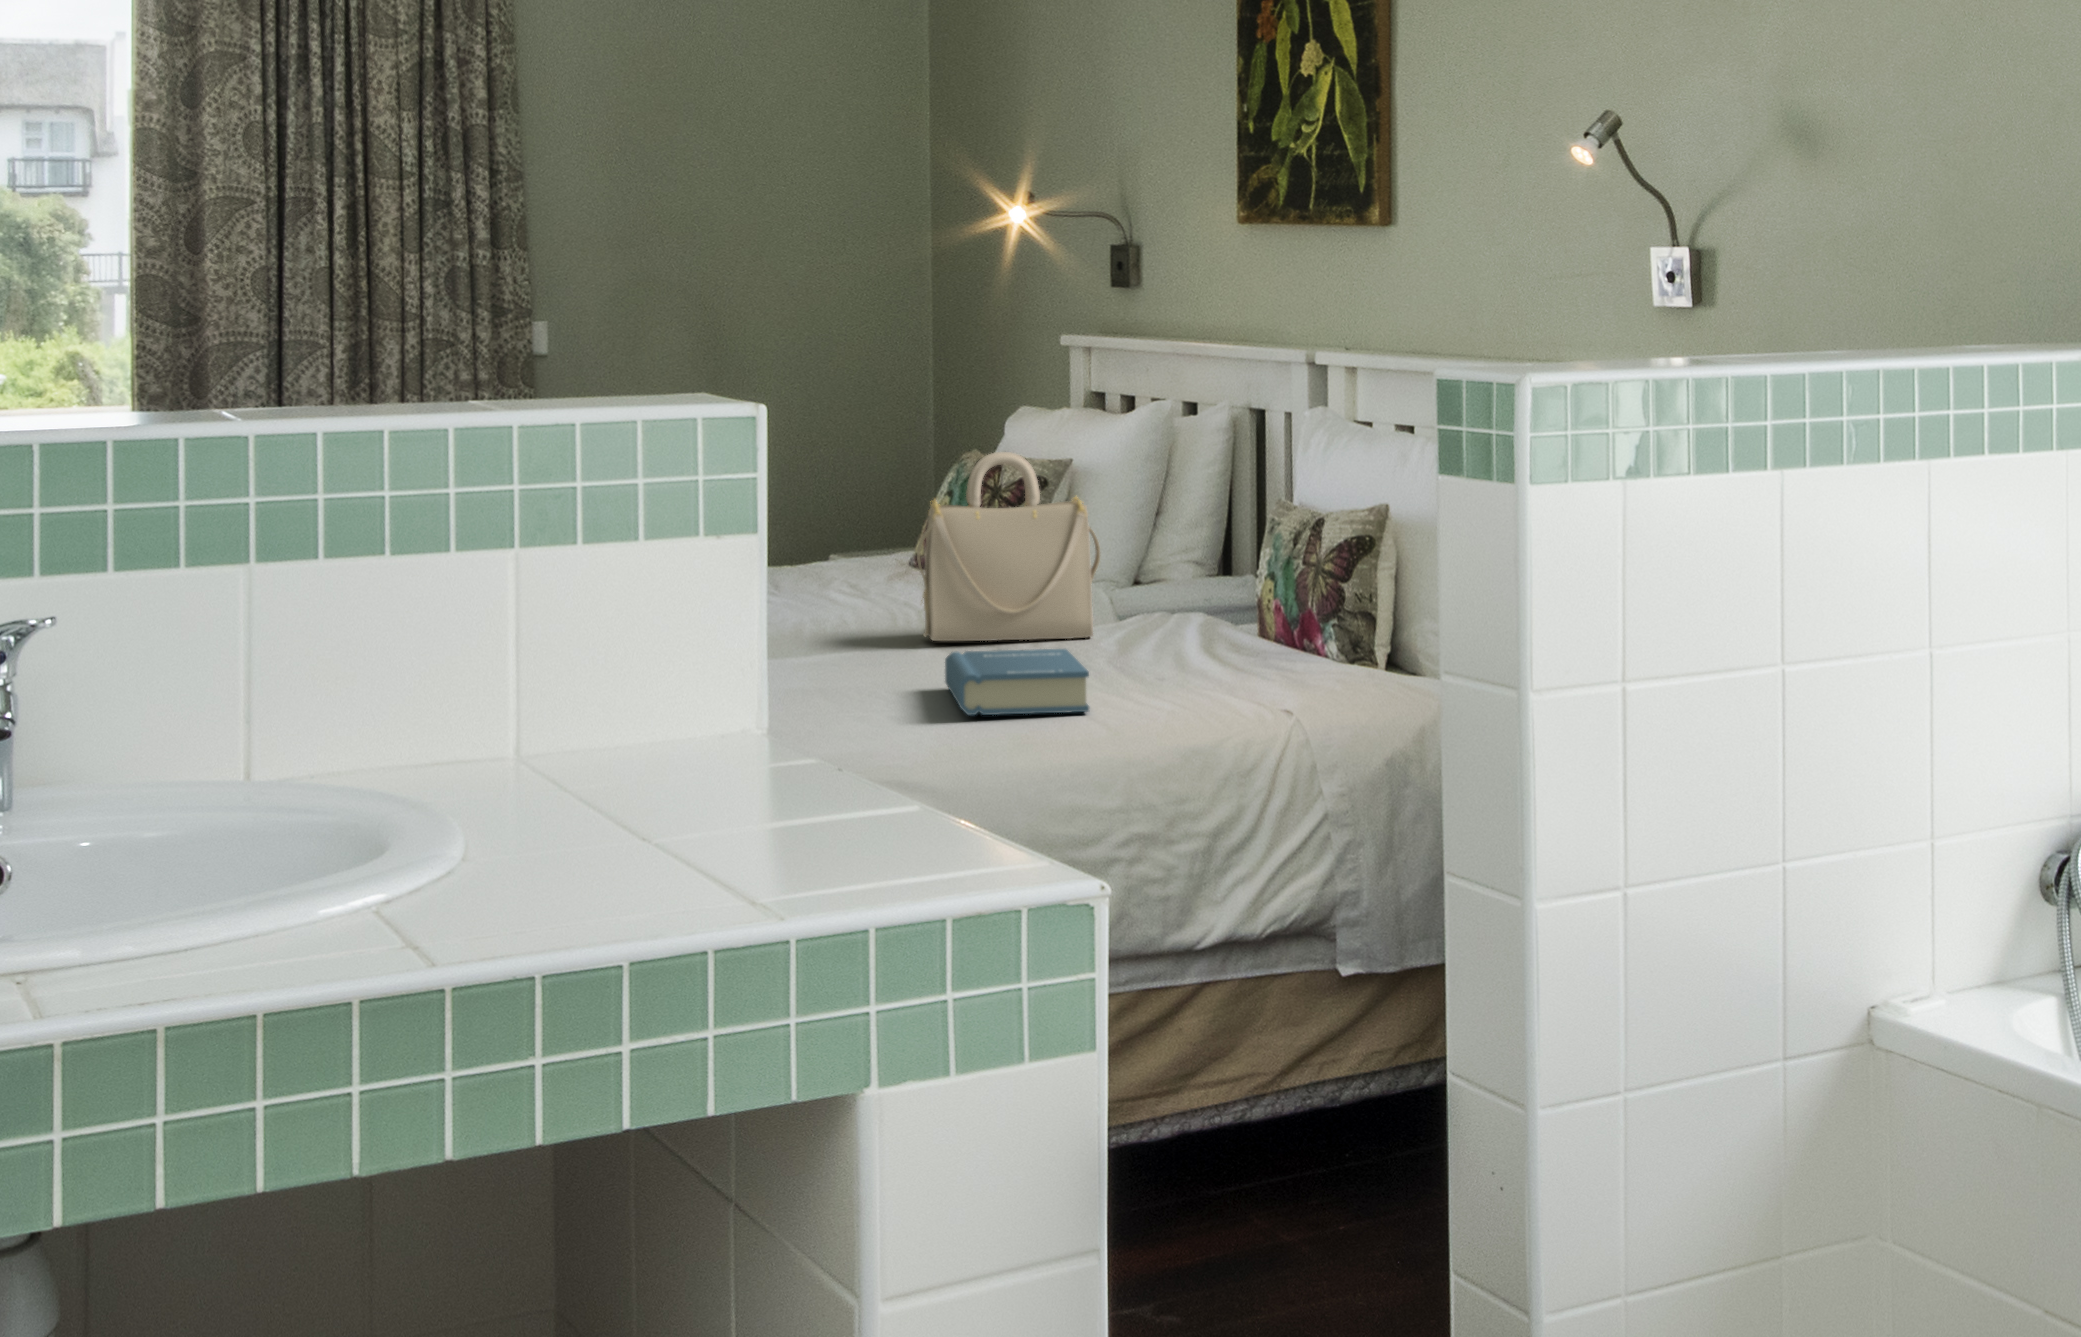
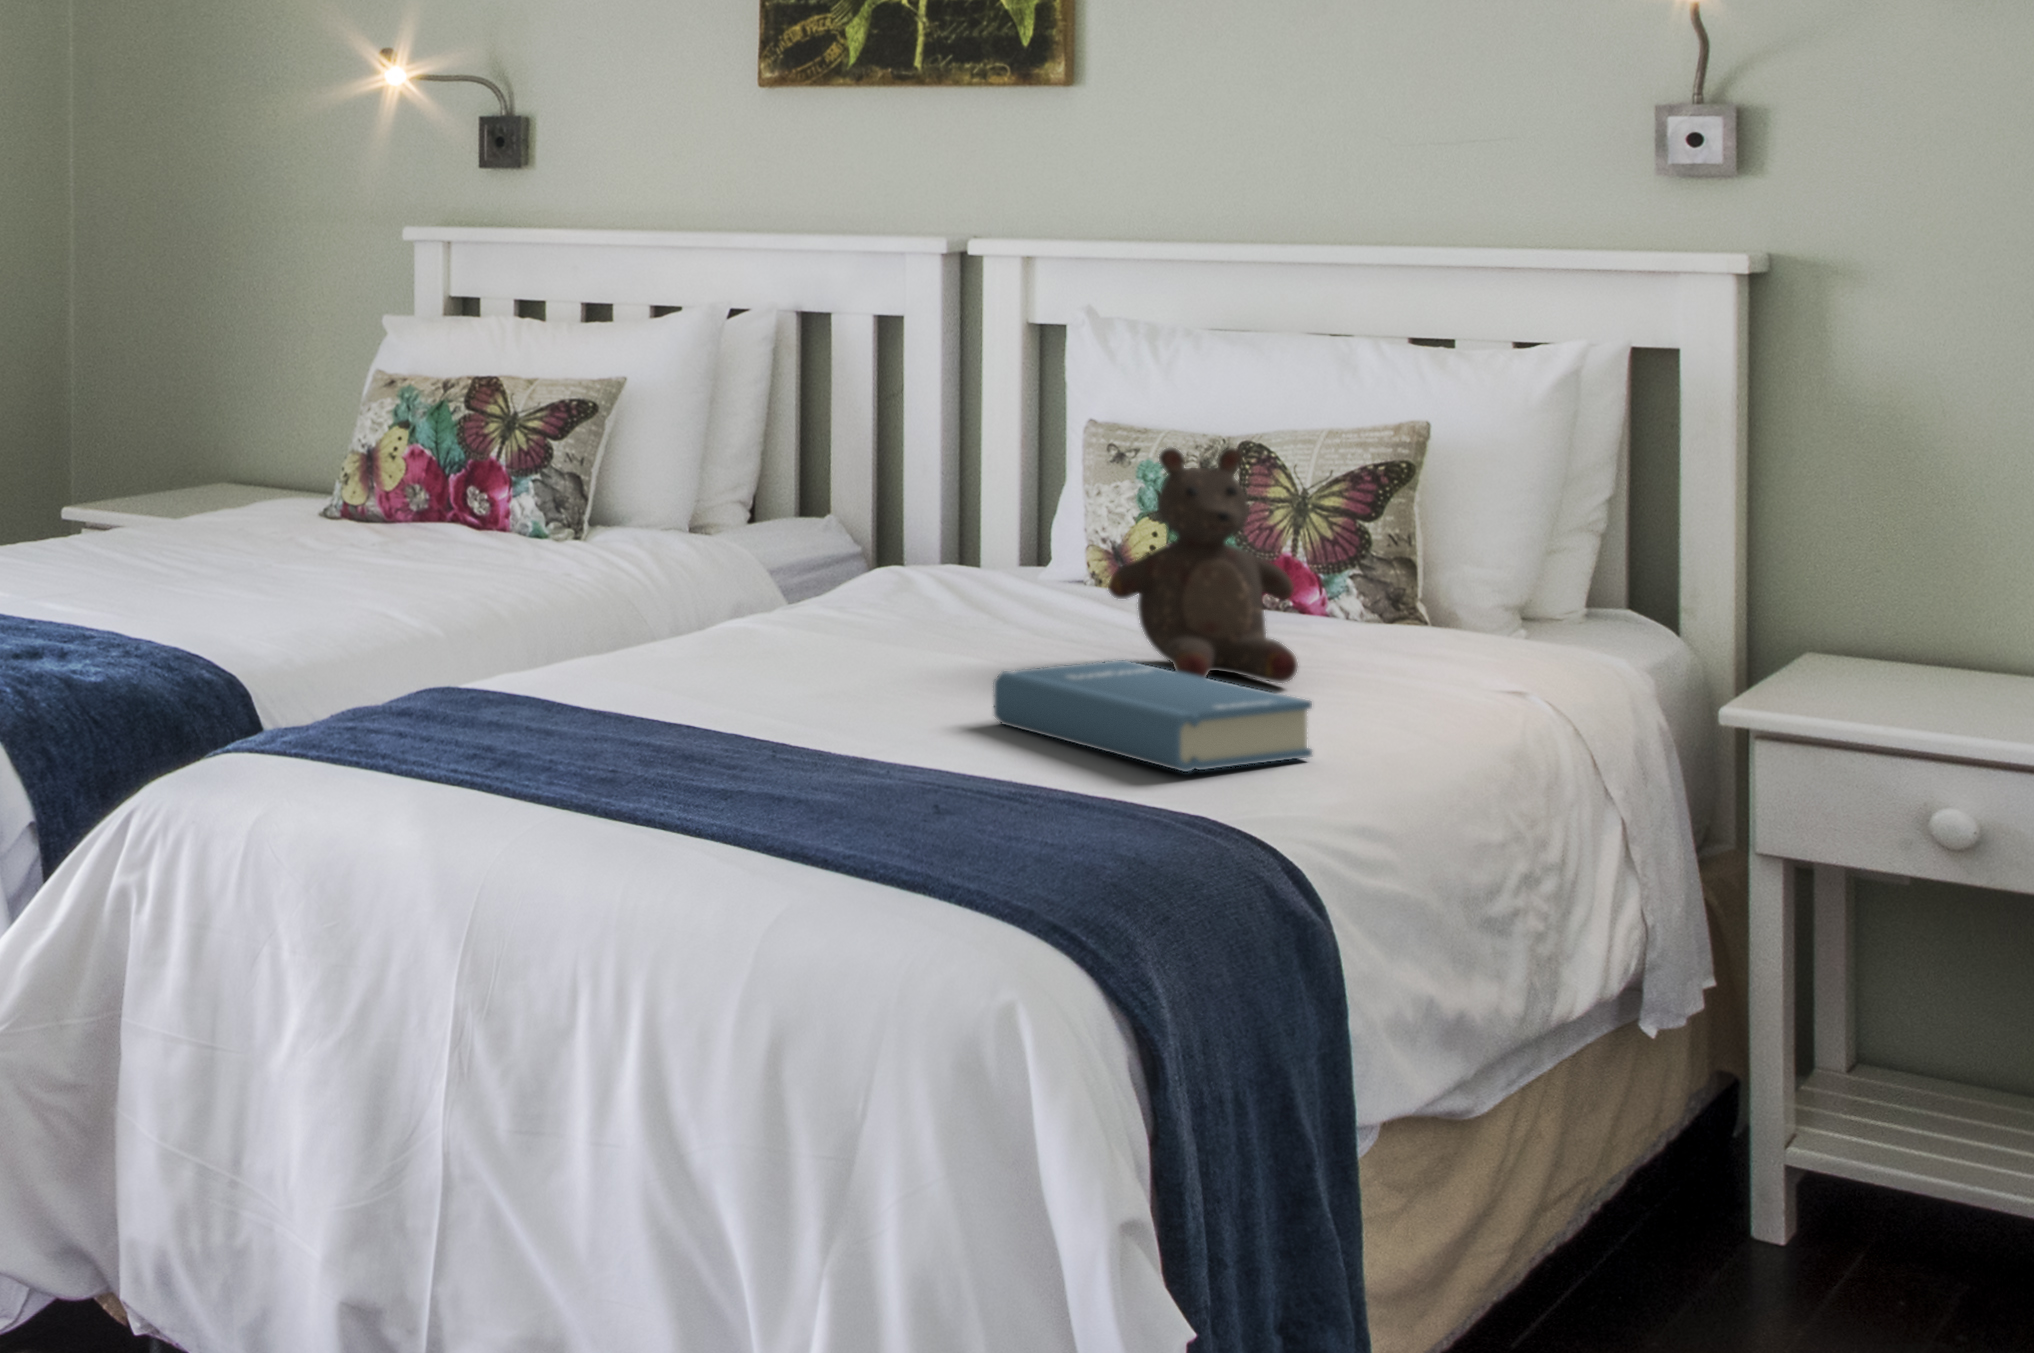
handbag: present [917,452,1100,641] -> none [719,385,953,644]
stuffed bear: none [1132,498,1266,672] -> present [1108,448,1298,683]

